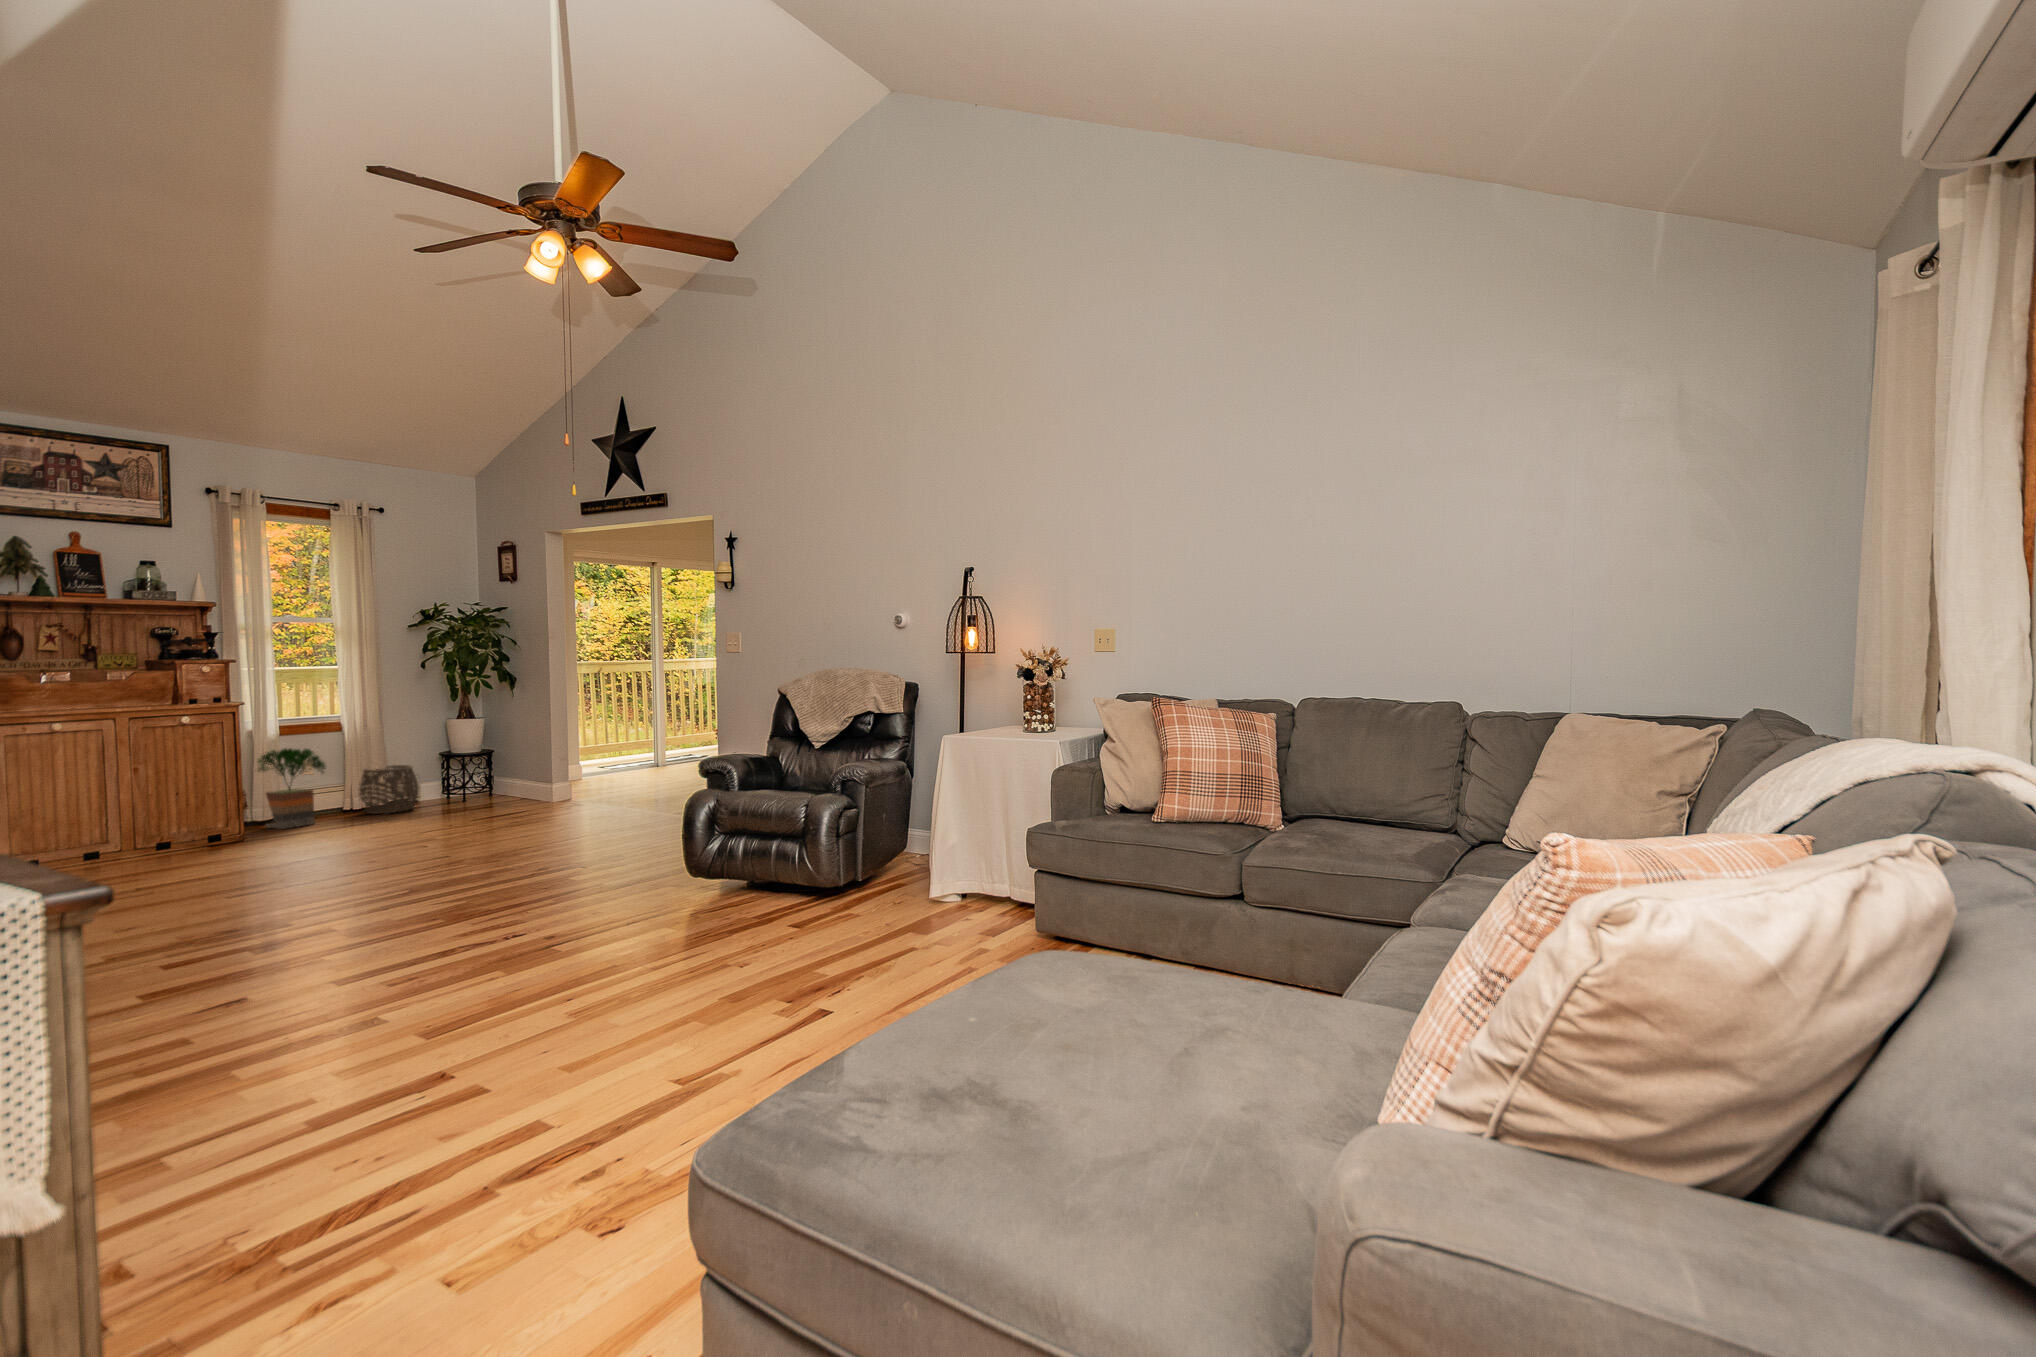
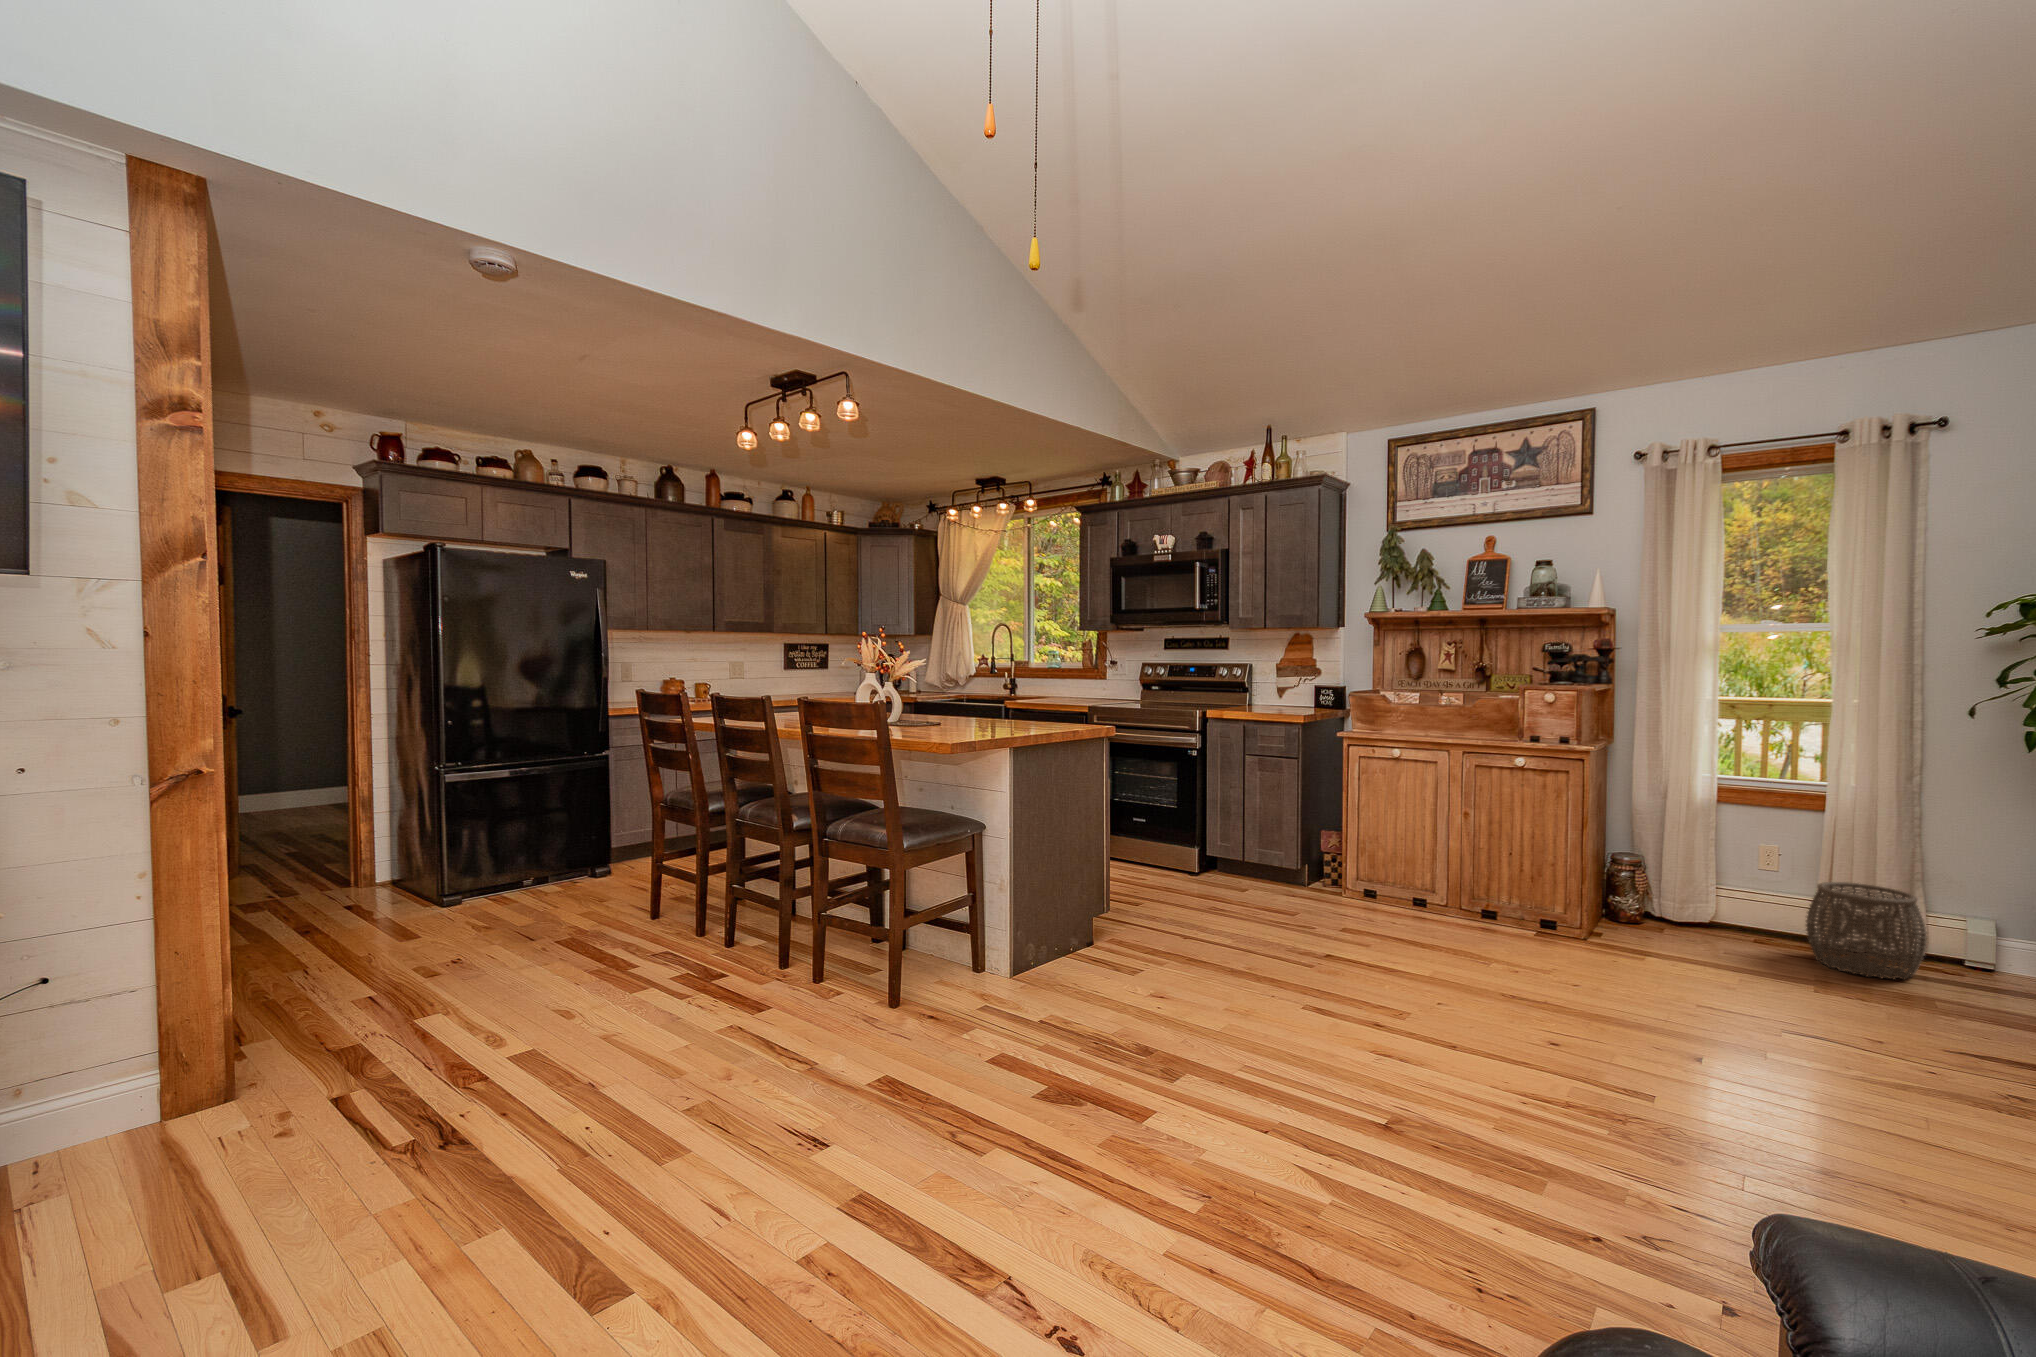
potted tree: present [257,748,327,829] -> none [1635,819,1735,947]

